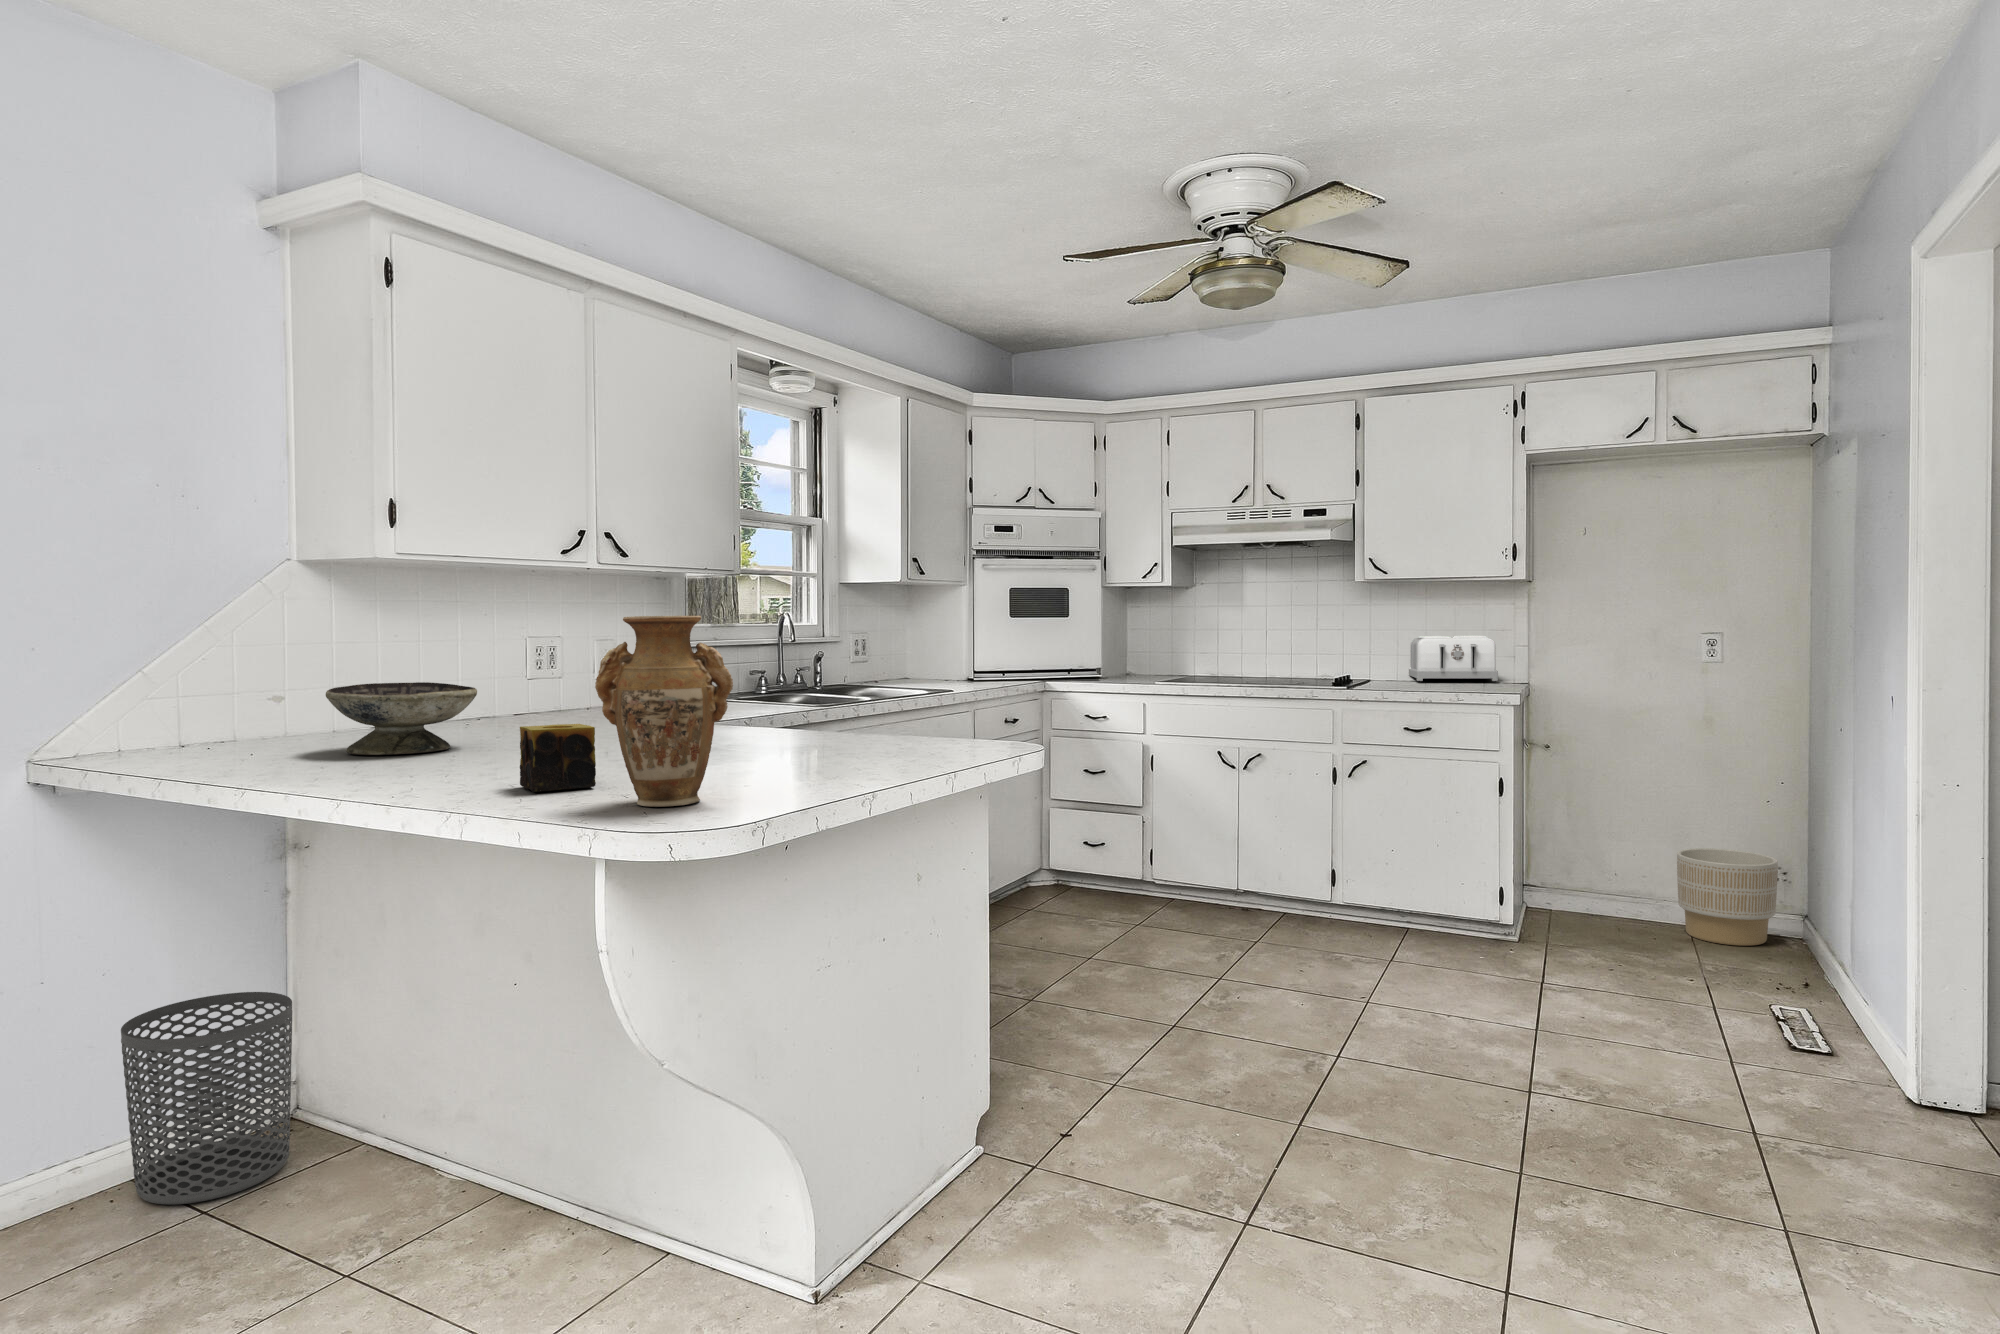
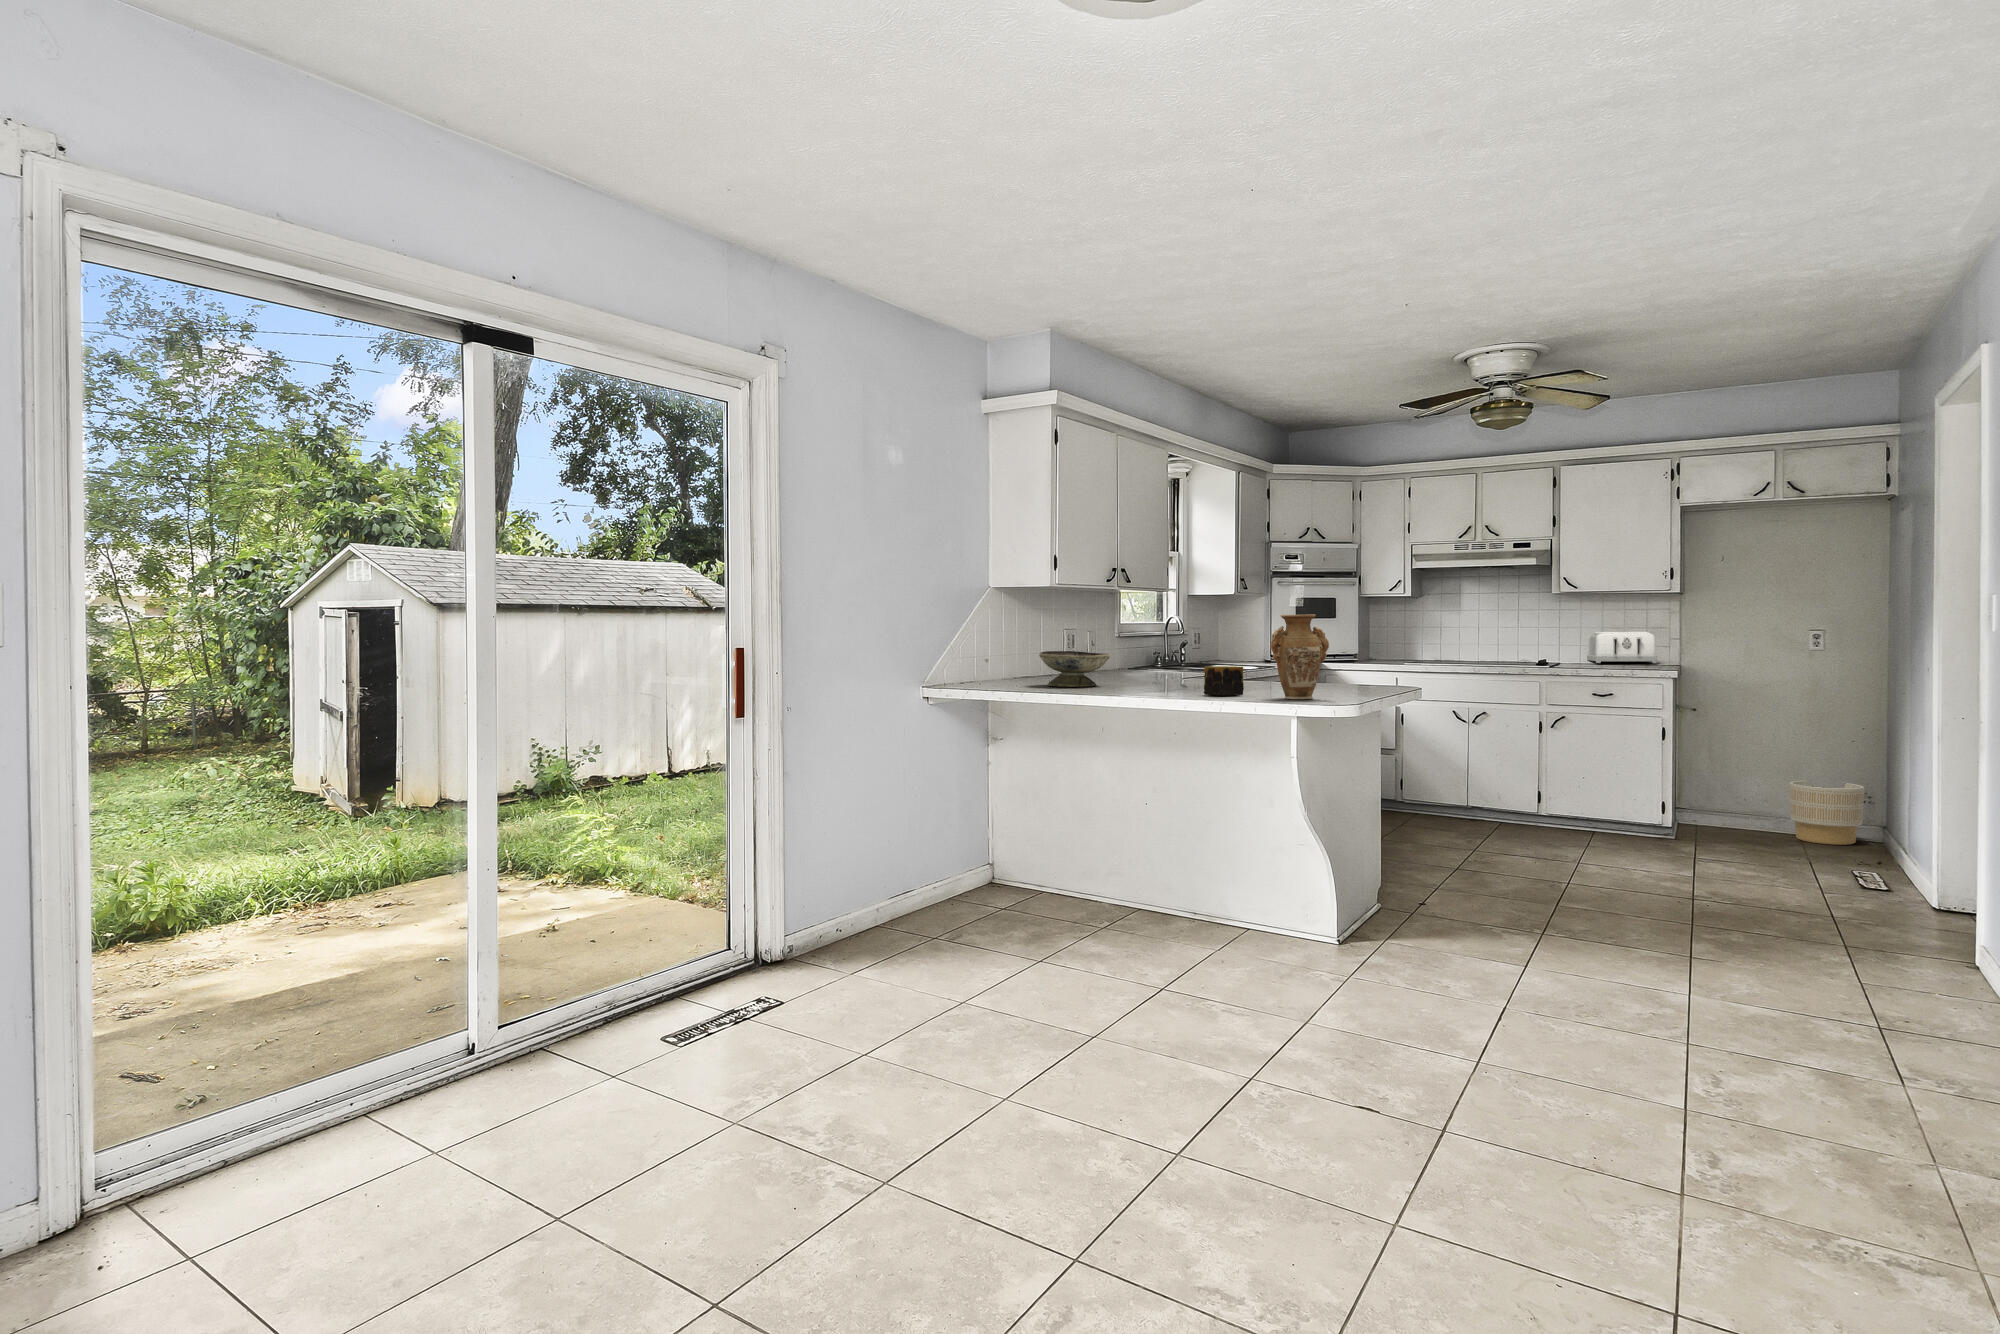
waste bin: present [121,992,293,1205] -> none [936,816,1009,914]

